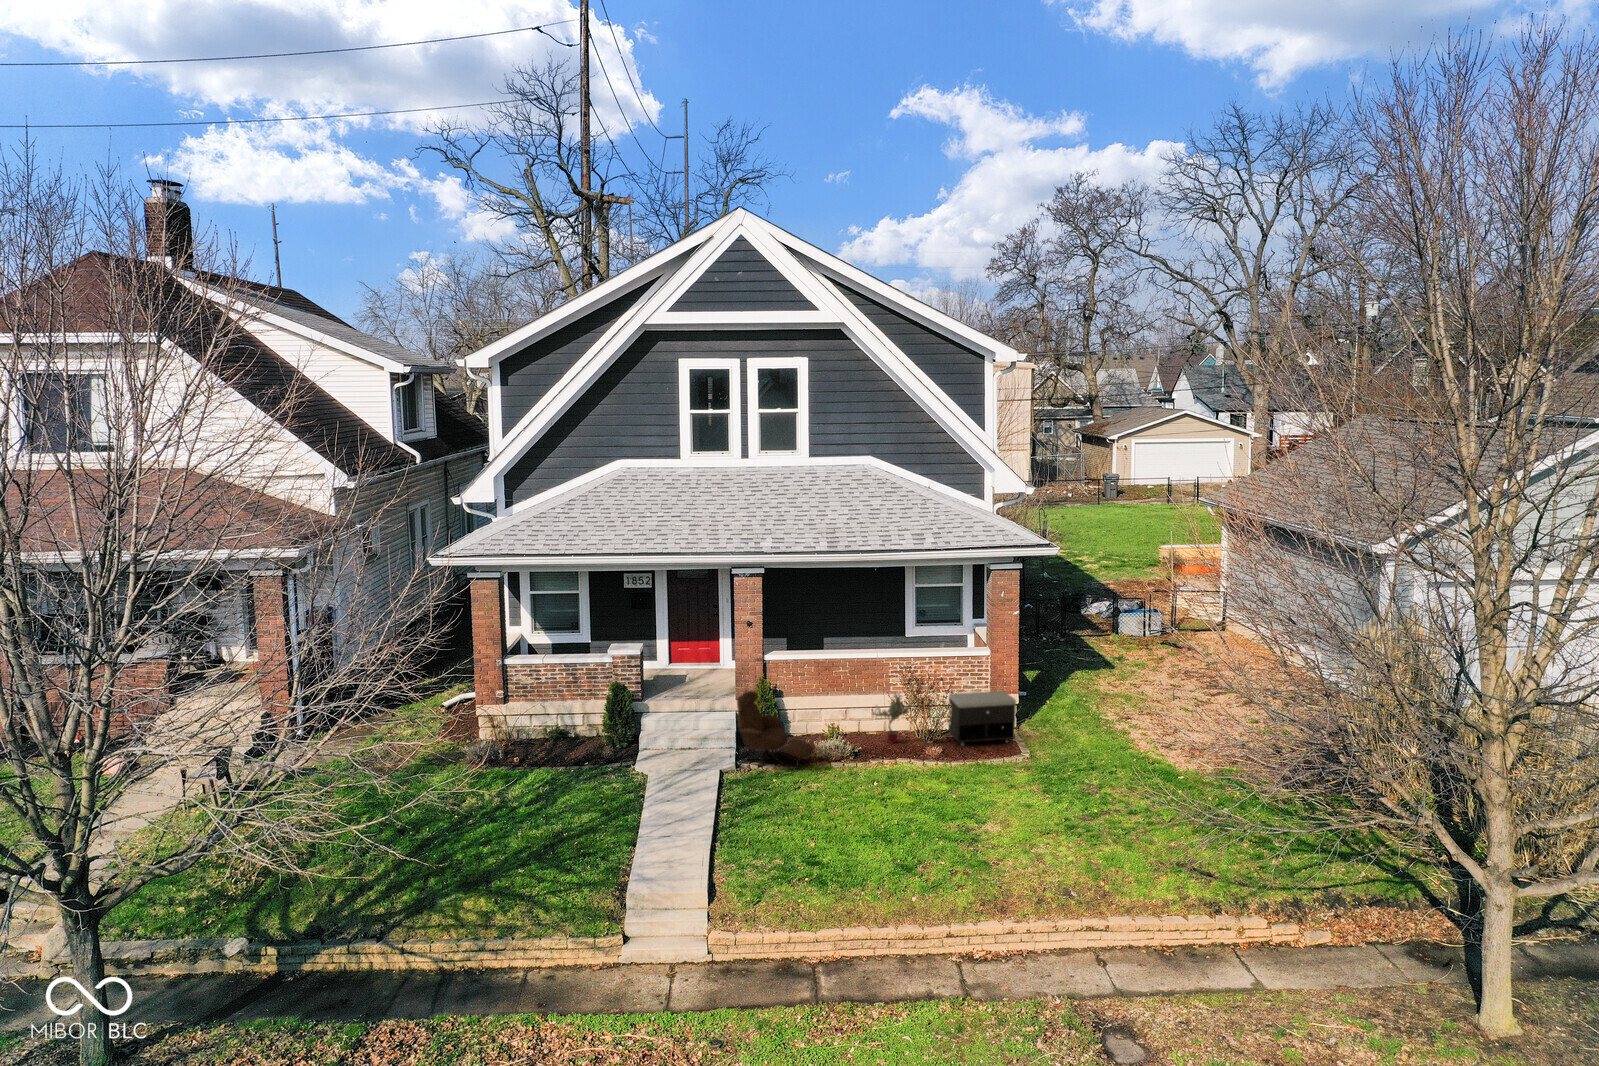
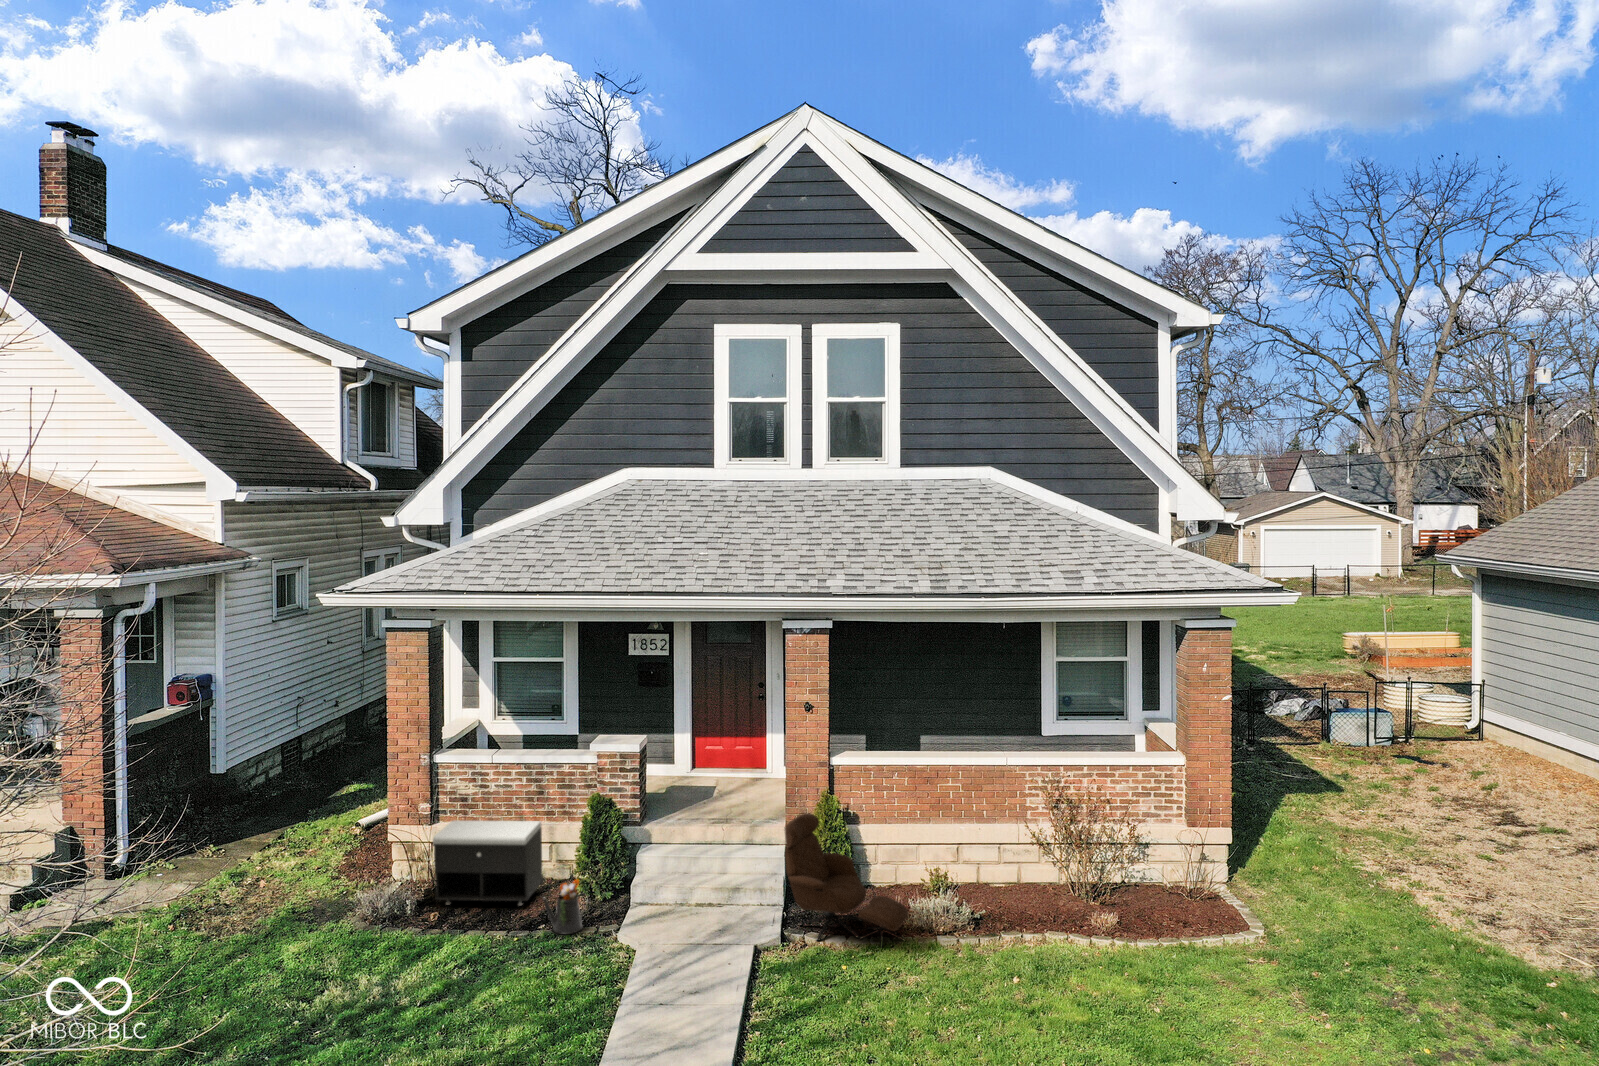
storage bench: present [949,691,1016,746] -> present [433,820,543,906]
potted tree: present [873,692,913,743] -> none [998,819,1068,905]
watering can: none [586,734,614,768] -> present [544,879,583,934]

